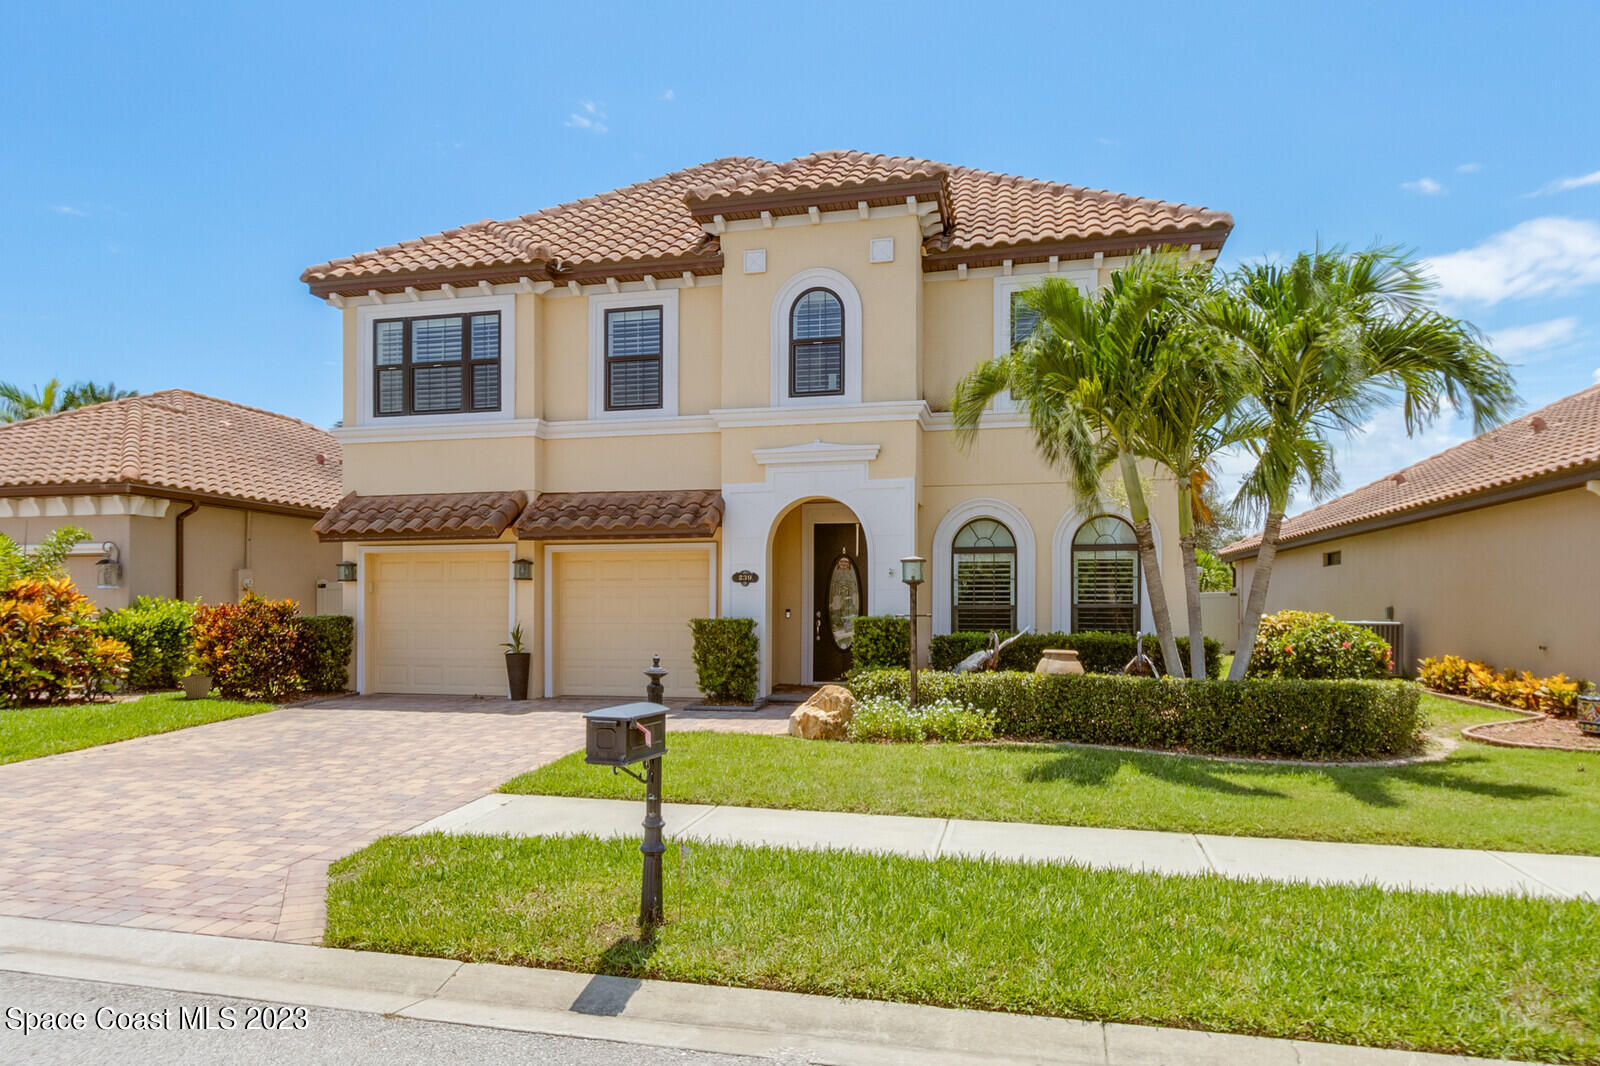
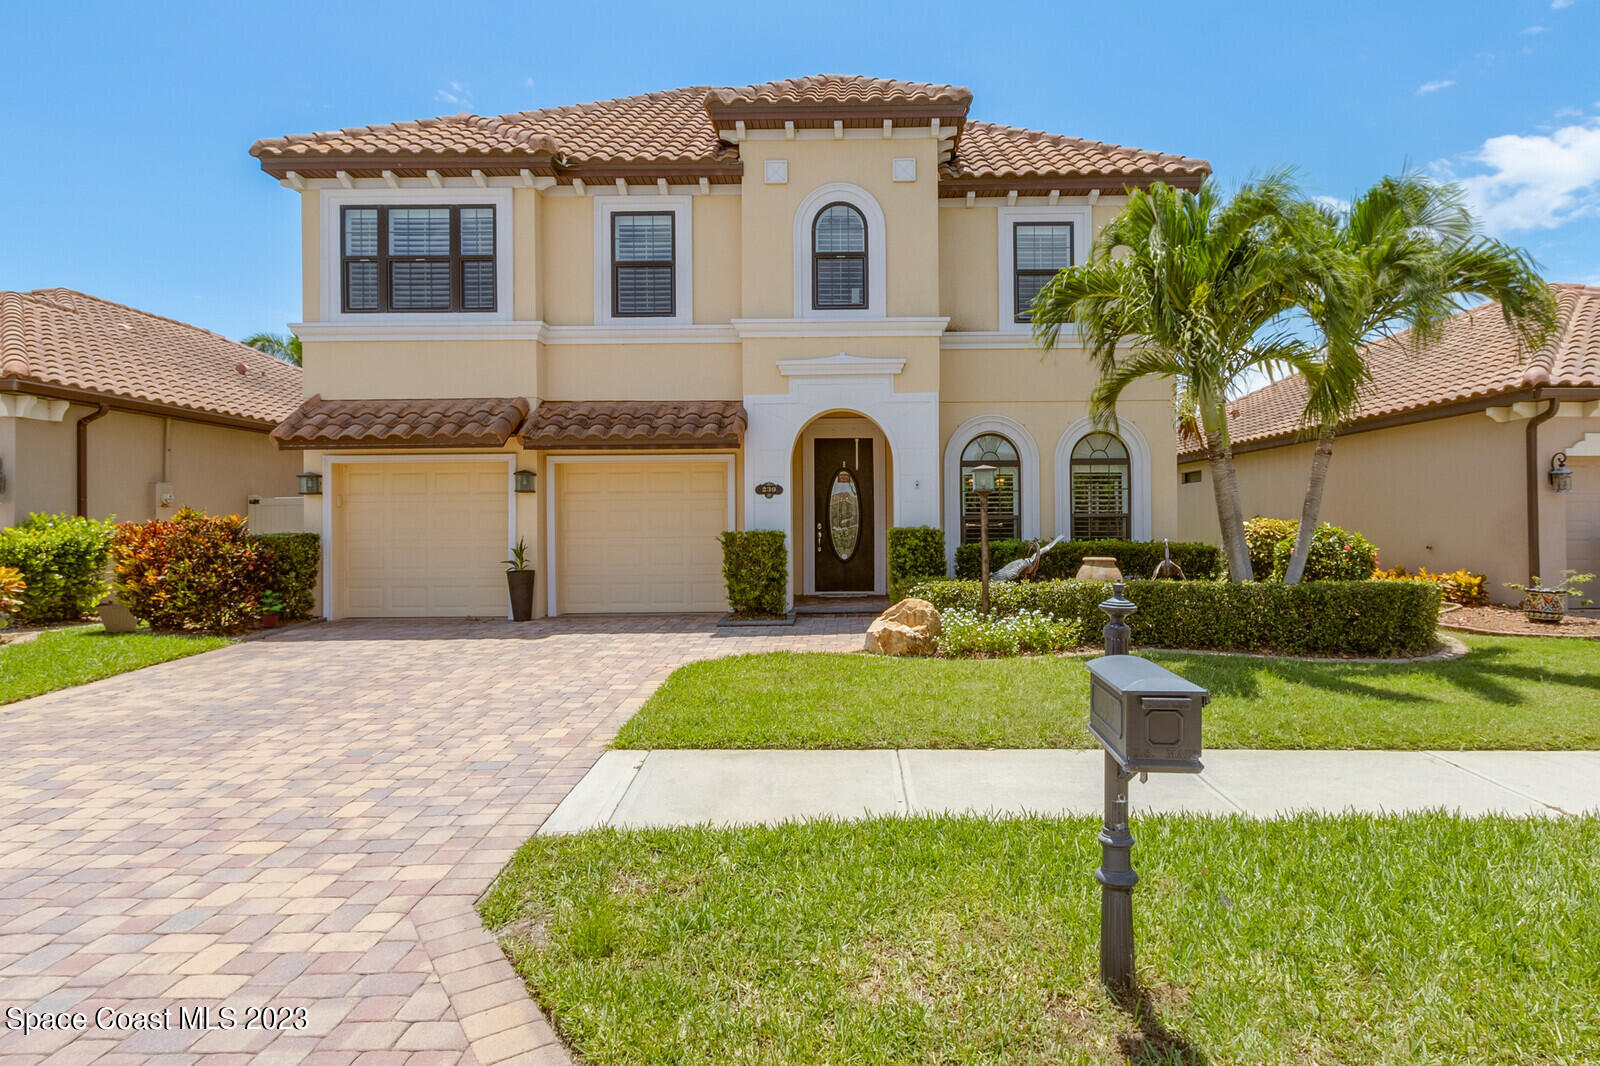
potted plant: none [290,665,318,699] -> present [261,591,282,627]

